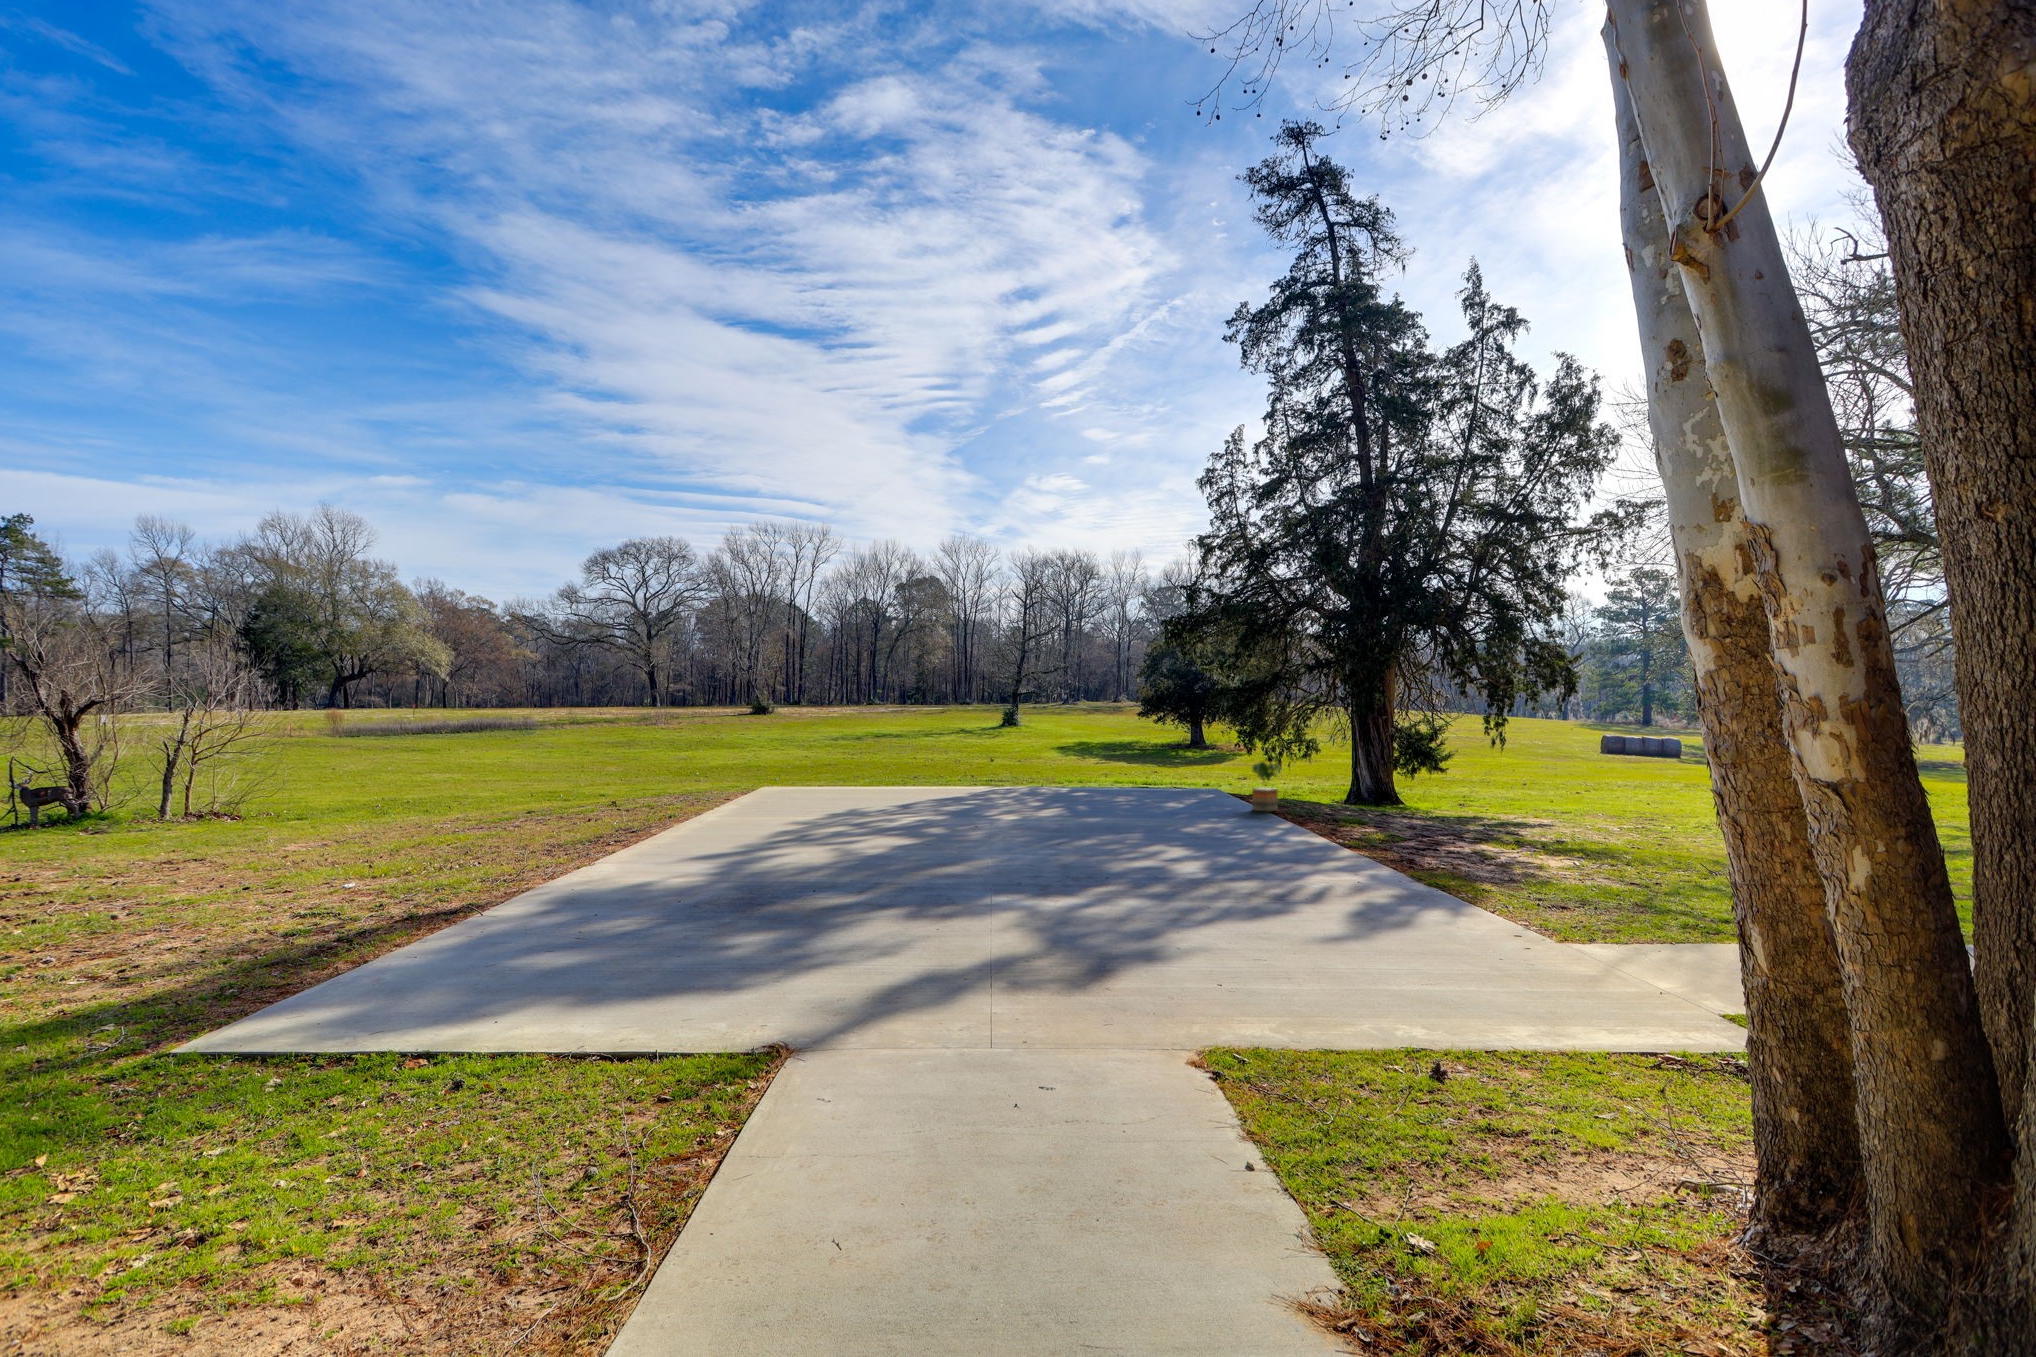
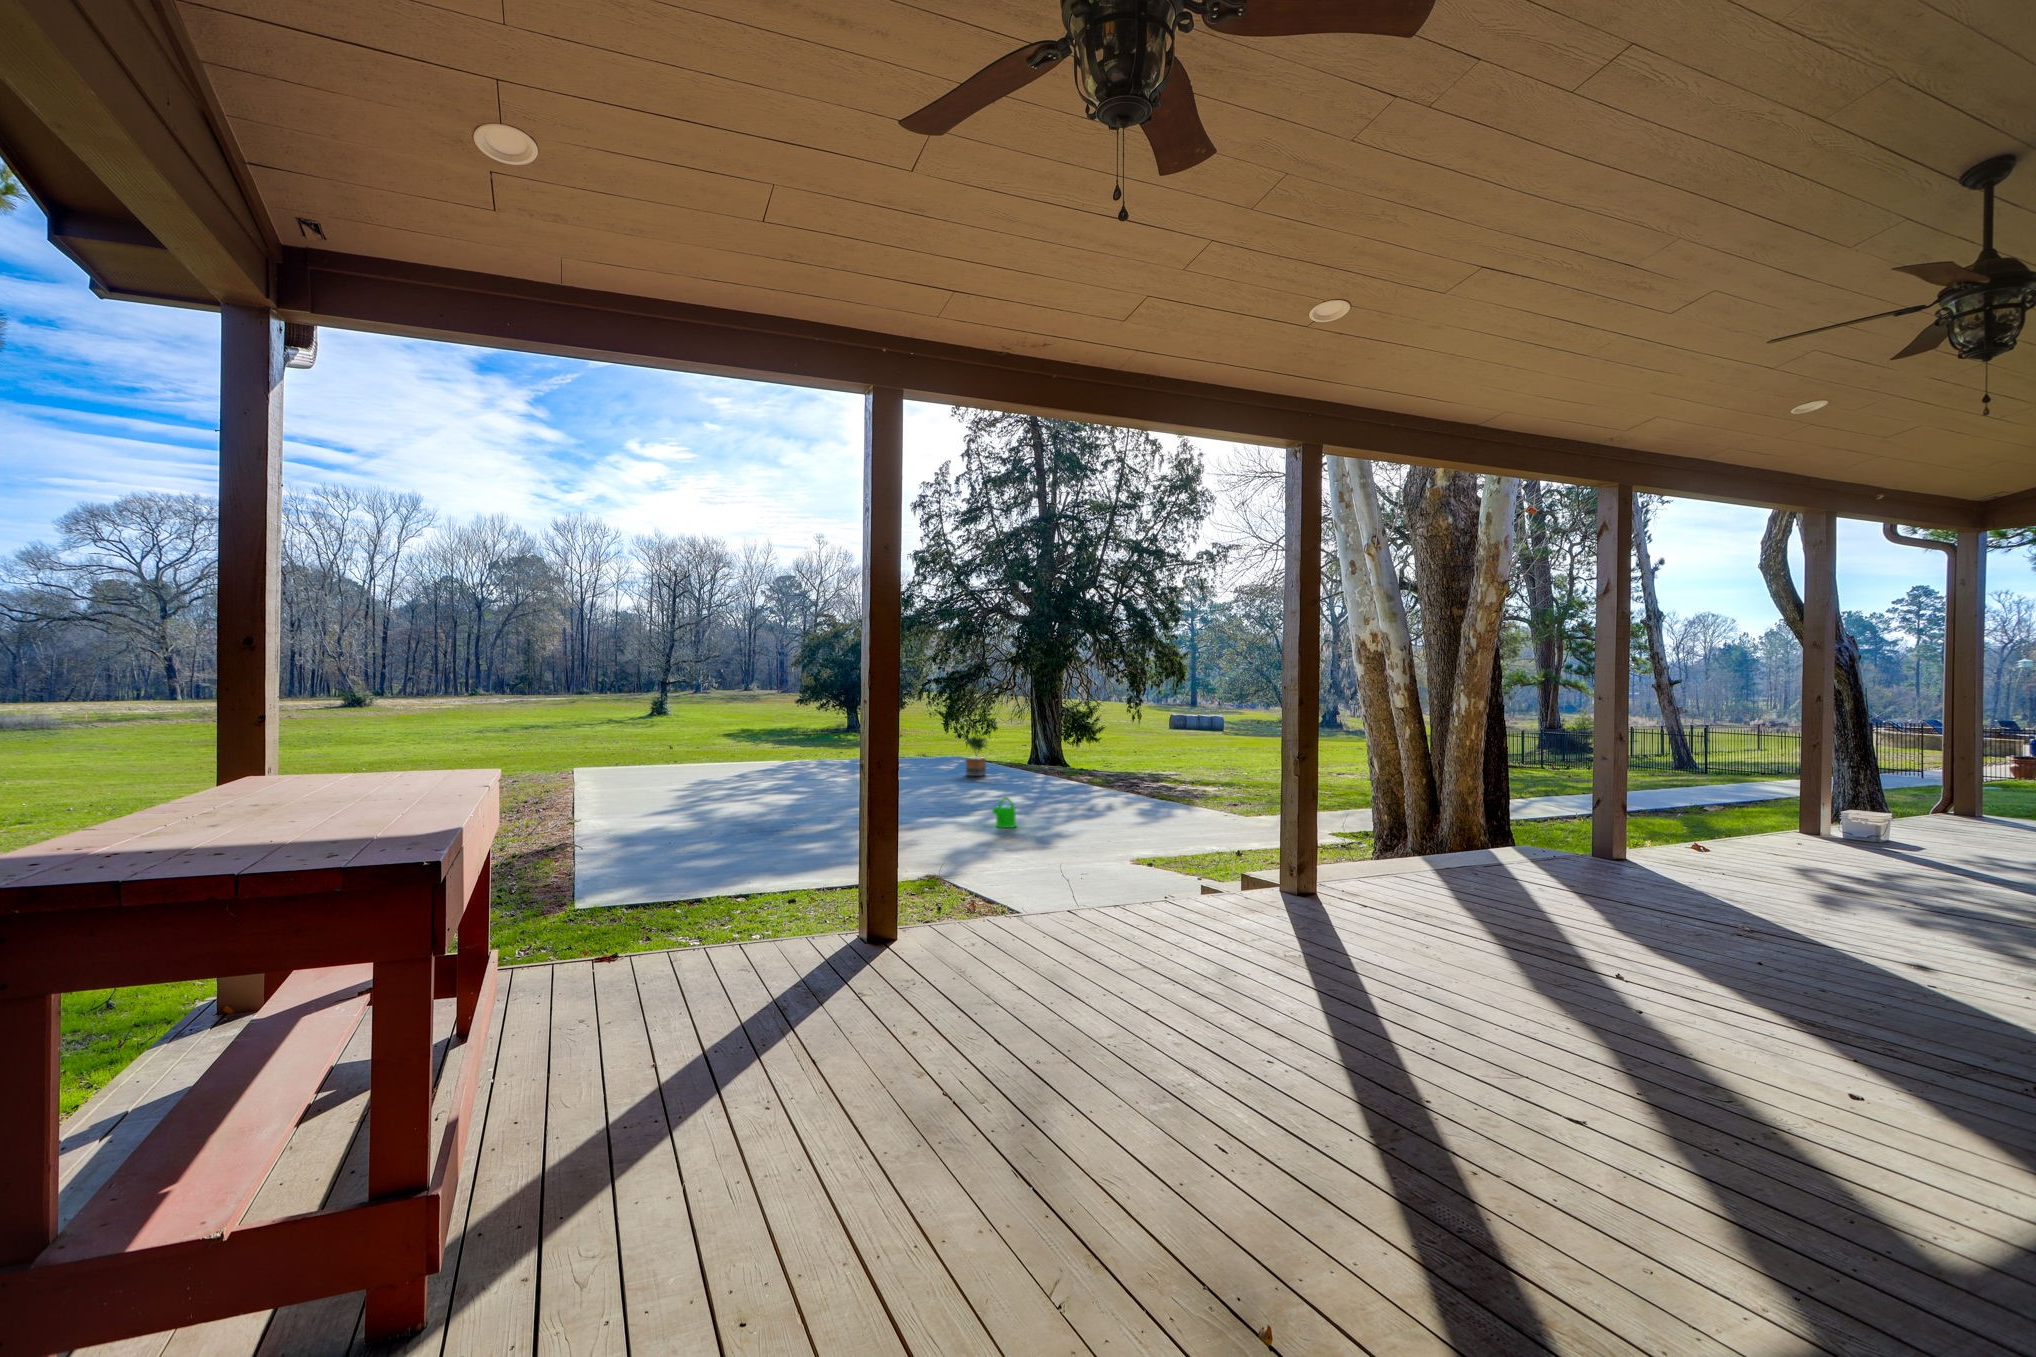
watering can: none [1216,845,1254,886] -> present [992,797,1016,828]

